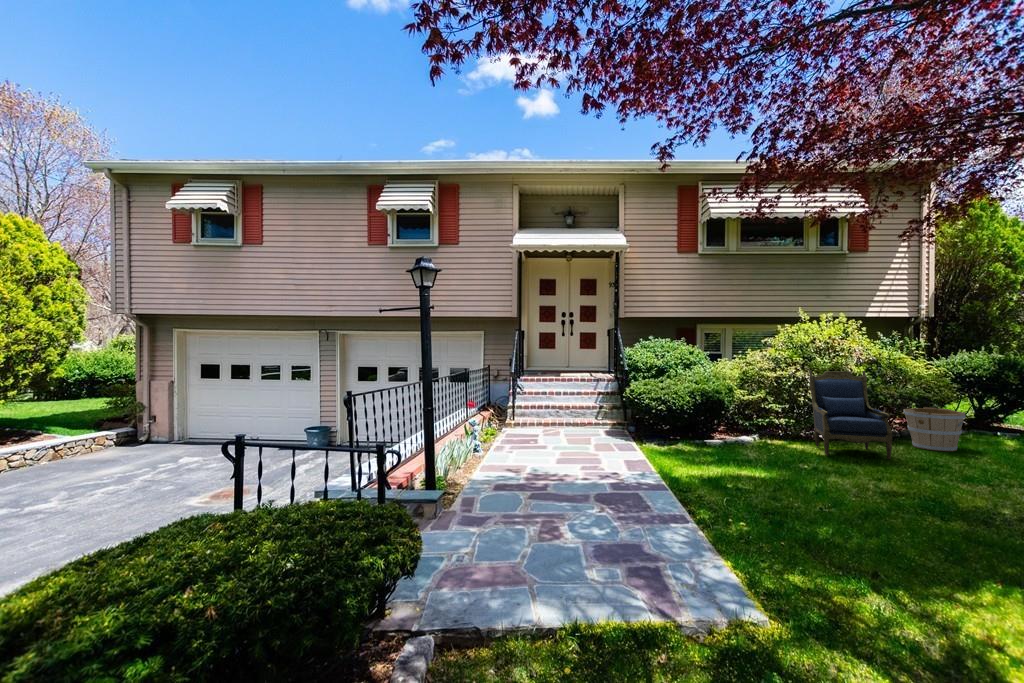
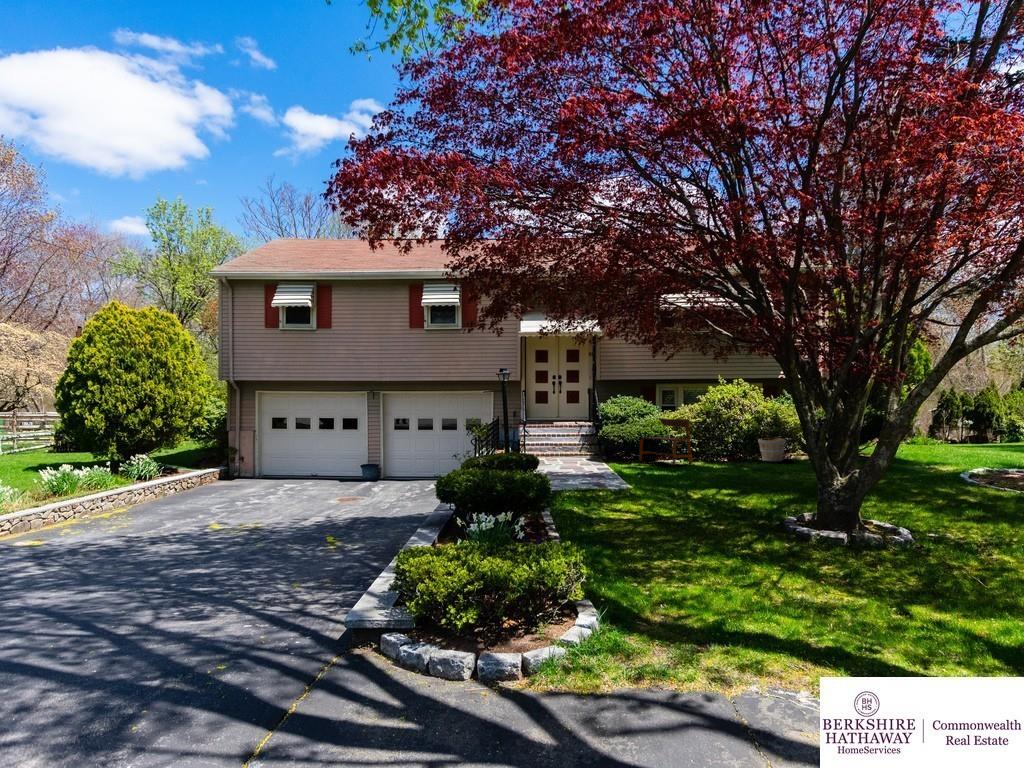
bench: none [690,370,788,455] -> present [639,418,692,465]
armchair: present [809,370,892,460] -> none [707,417,741,465]

